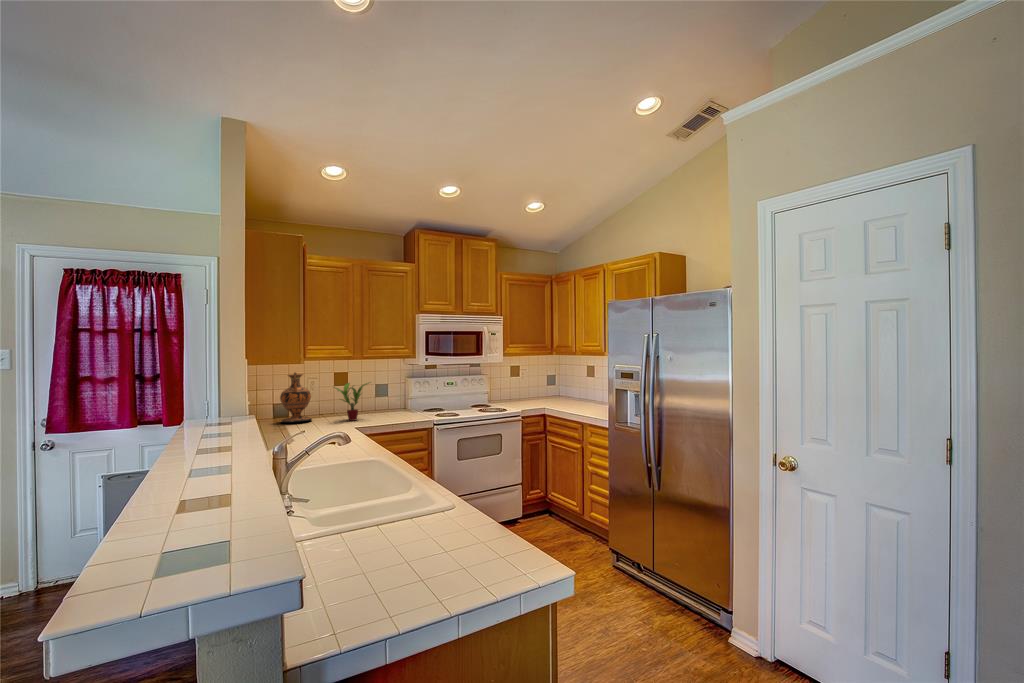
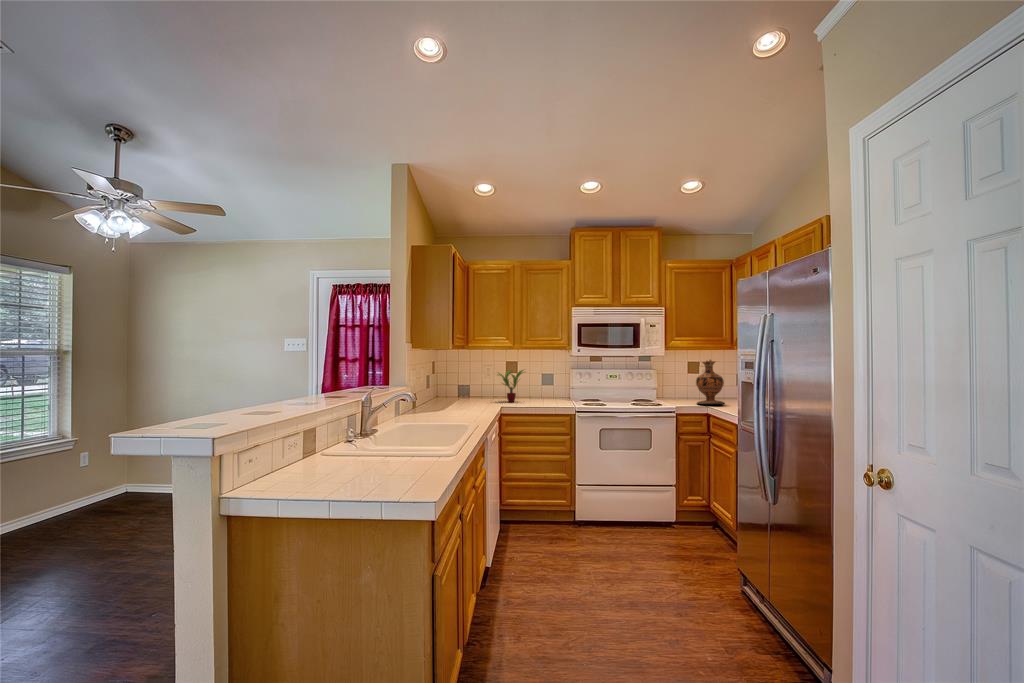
vase: present [280,372,312,423] -> present [696,360,725,405]

